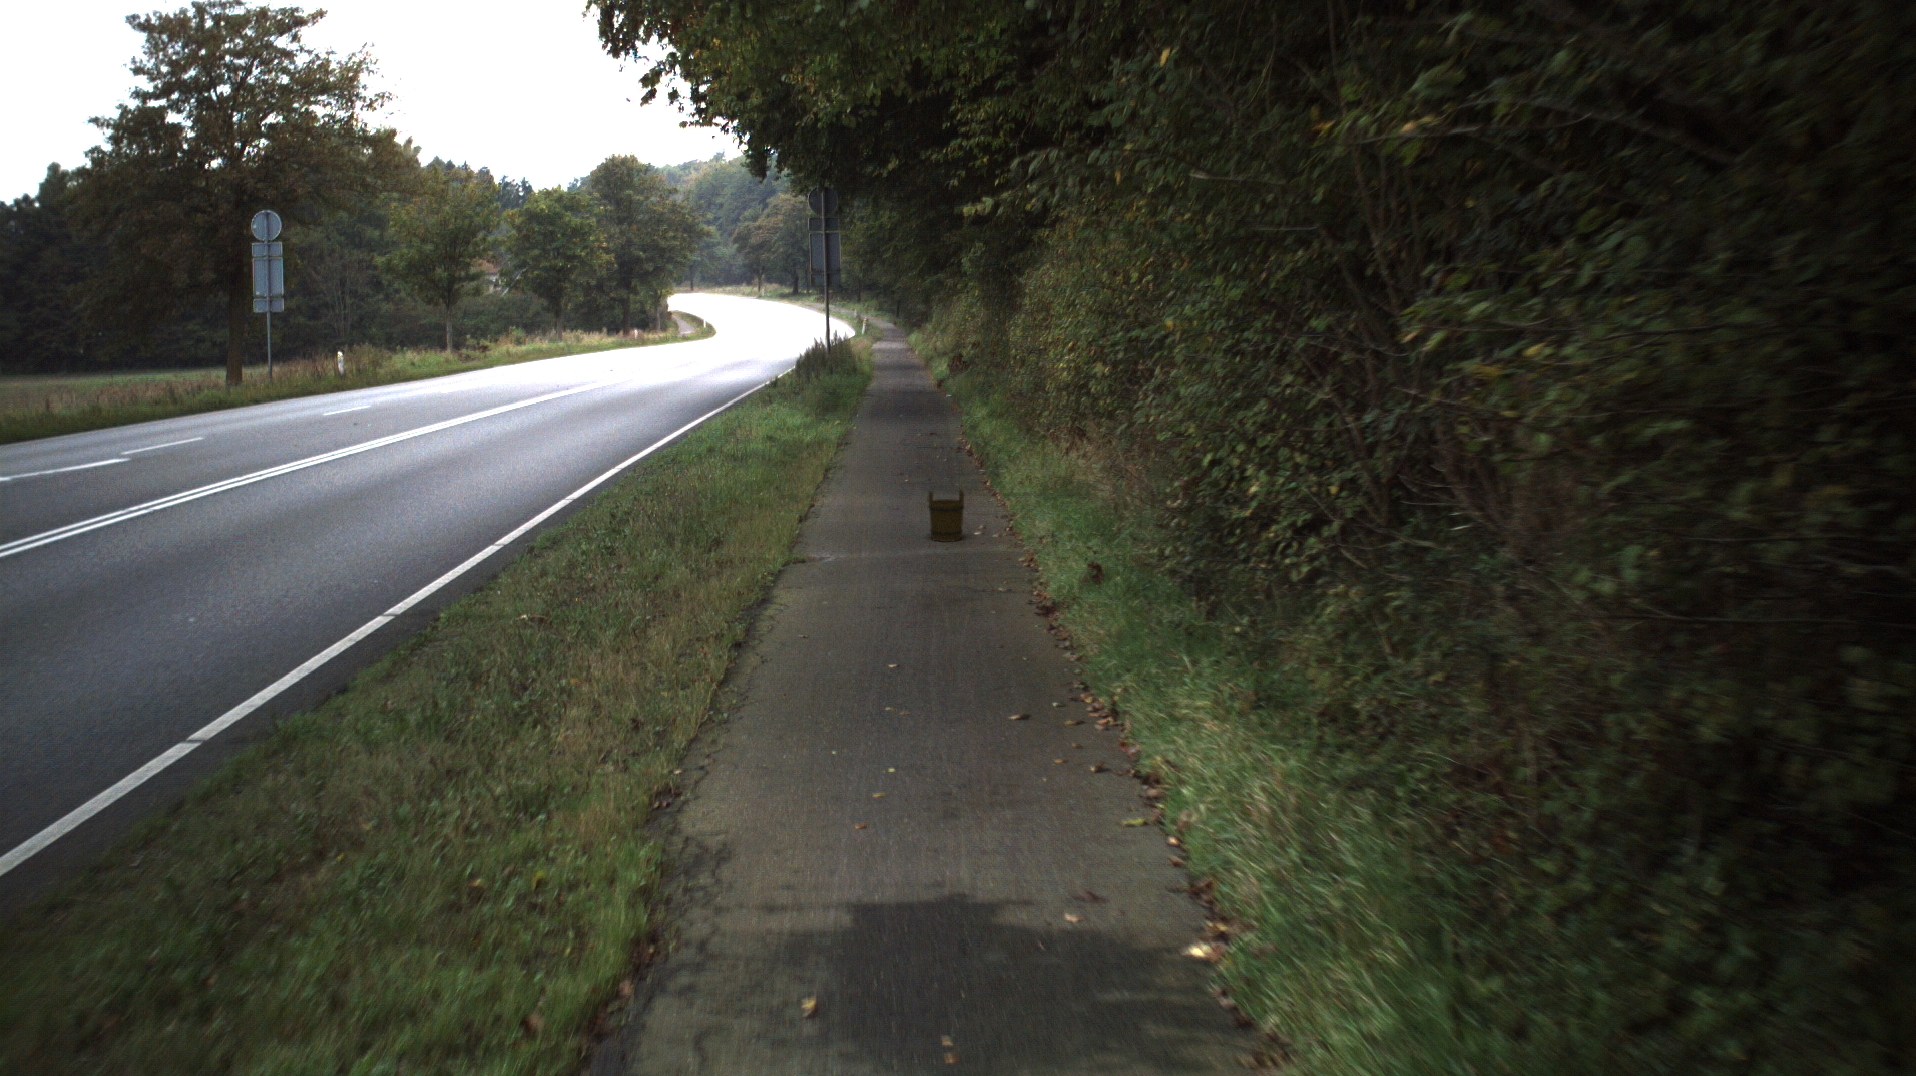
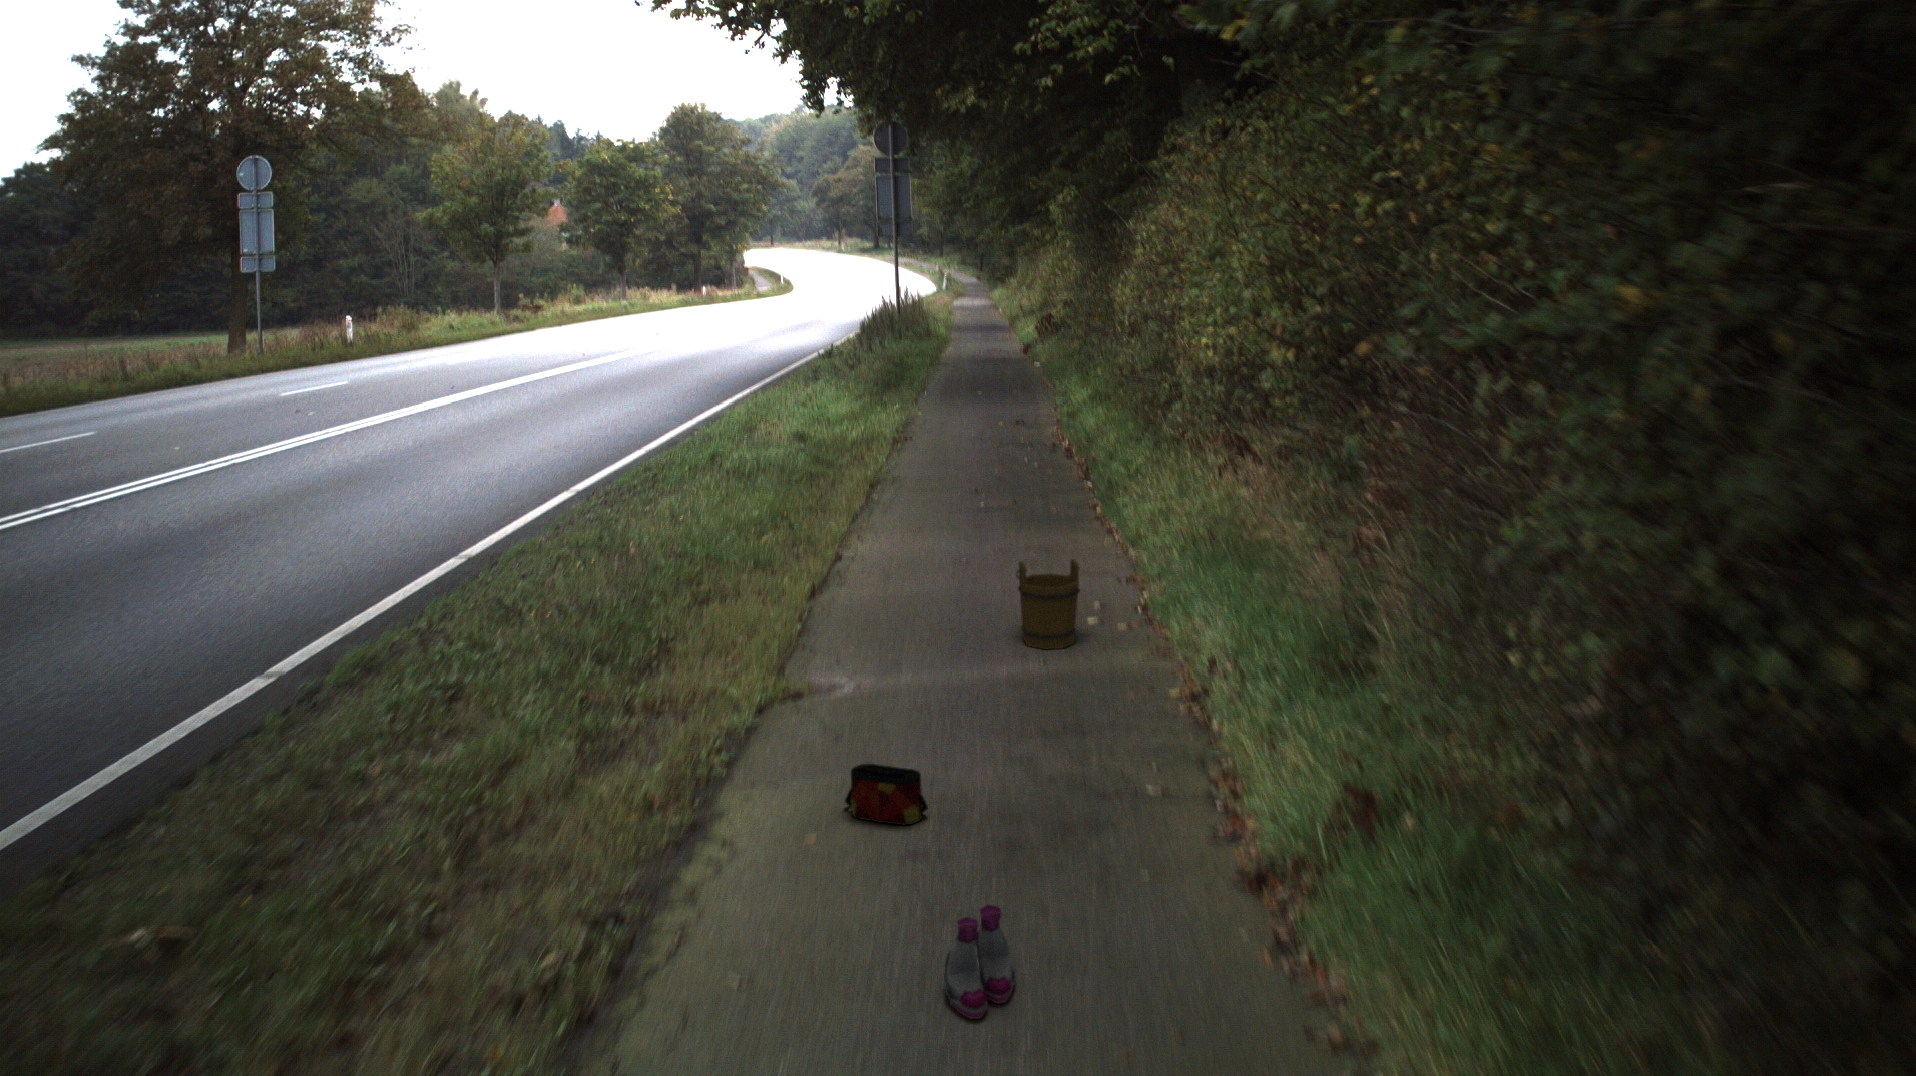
bag: none [837,568,880,596] -> present [845,764,928,825]
boots: none [891,596,922,639] -> present [944,904,1015,1019]

